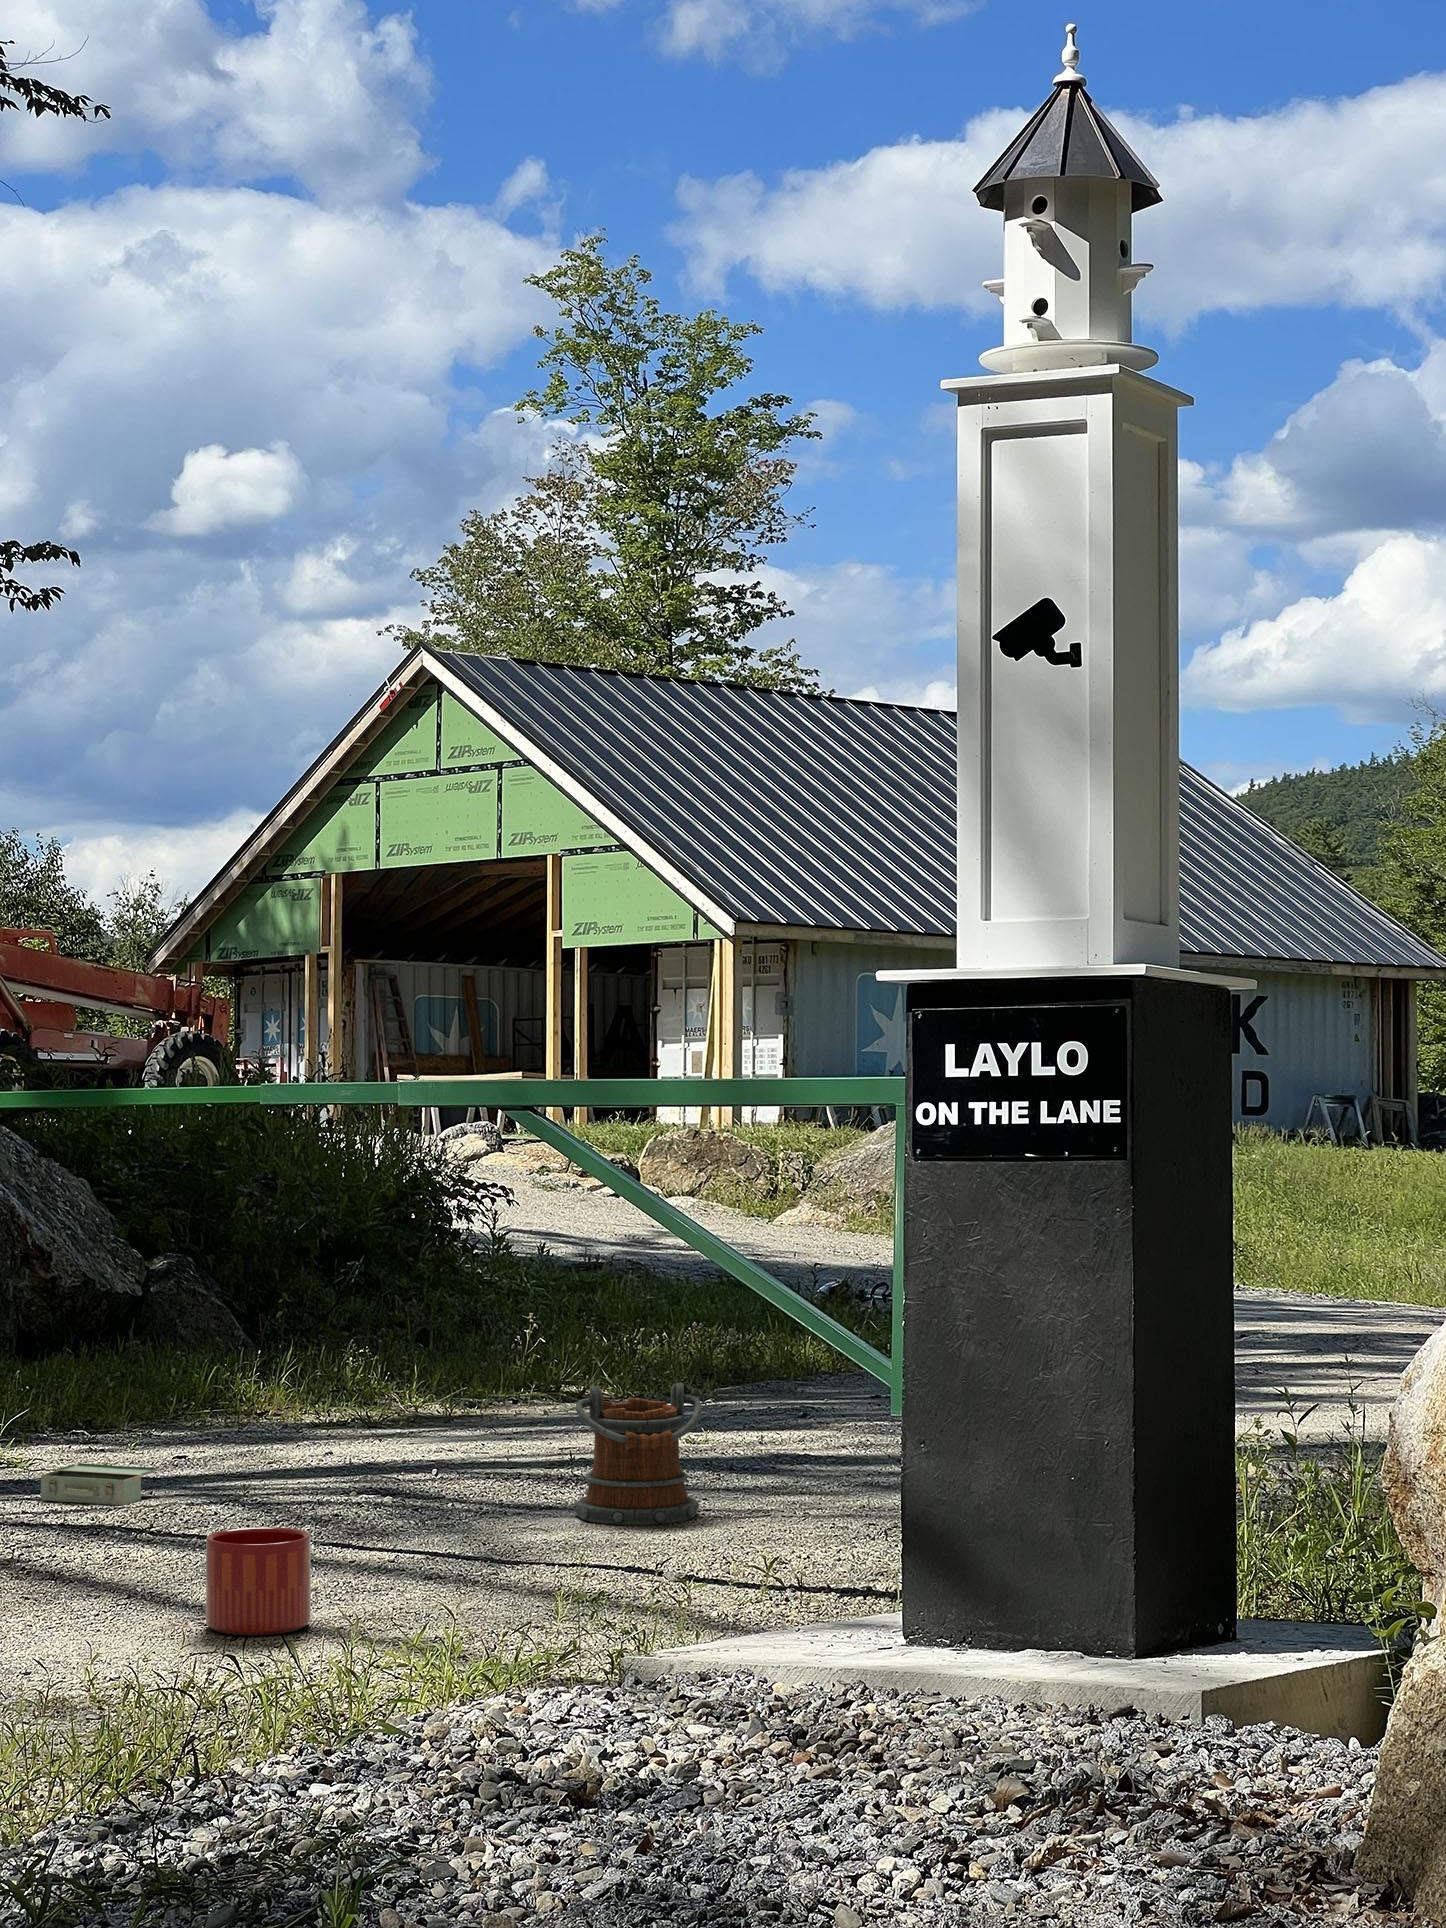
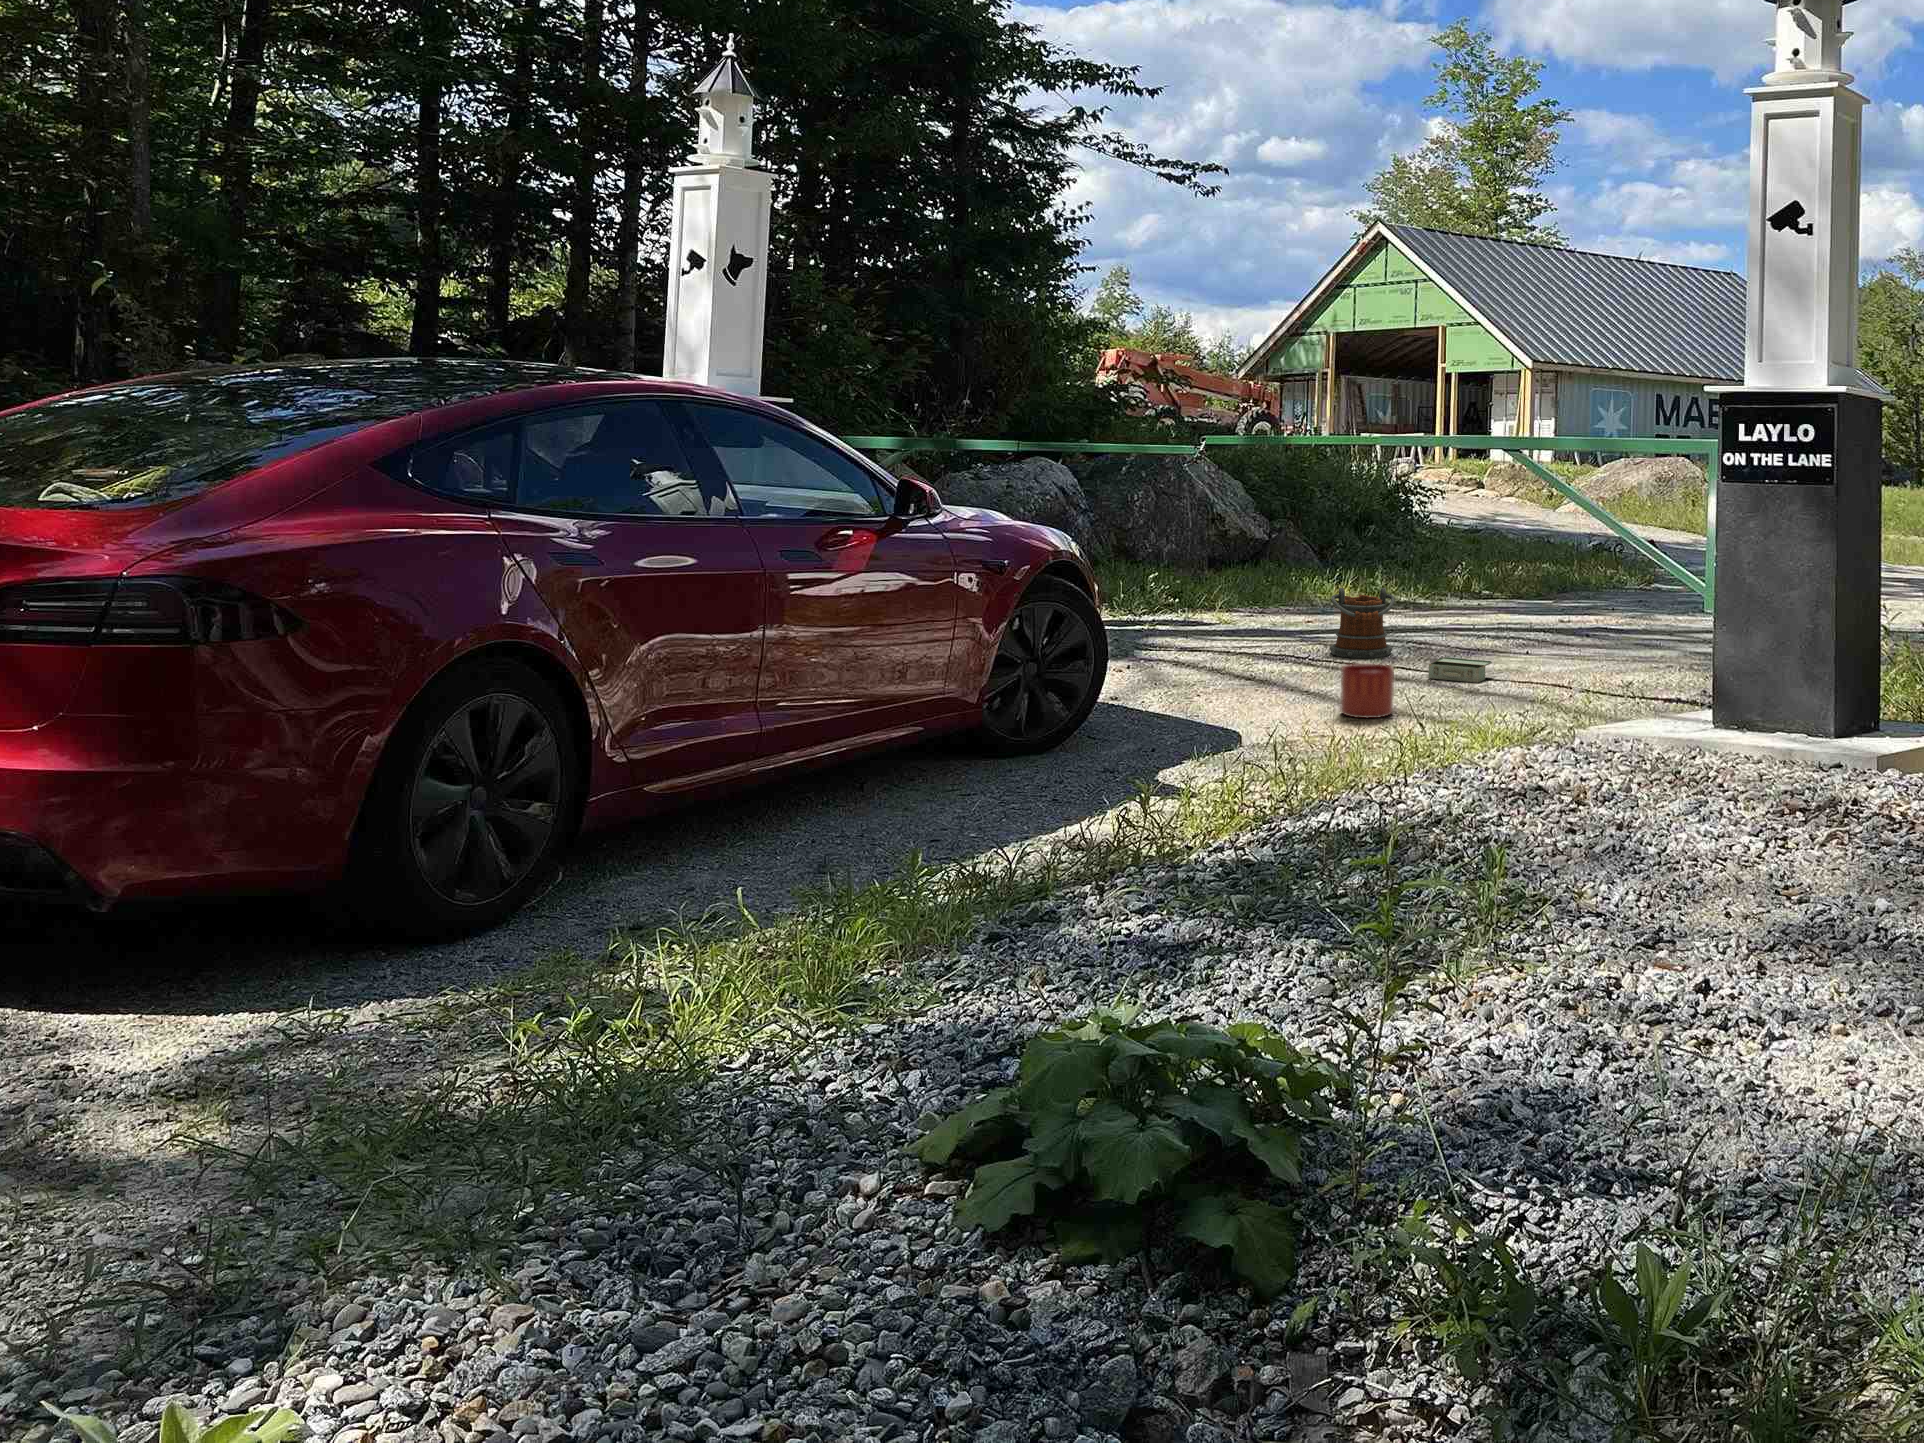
bucket: present [573,1383,702,1525] -> present [1330,588,1395,658]
toolbox: present [41,1463,158,1505] -> present [1428,657,1492,682]

